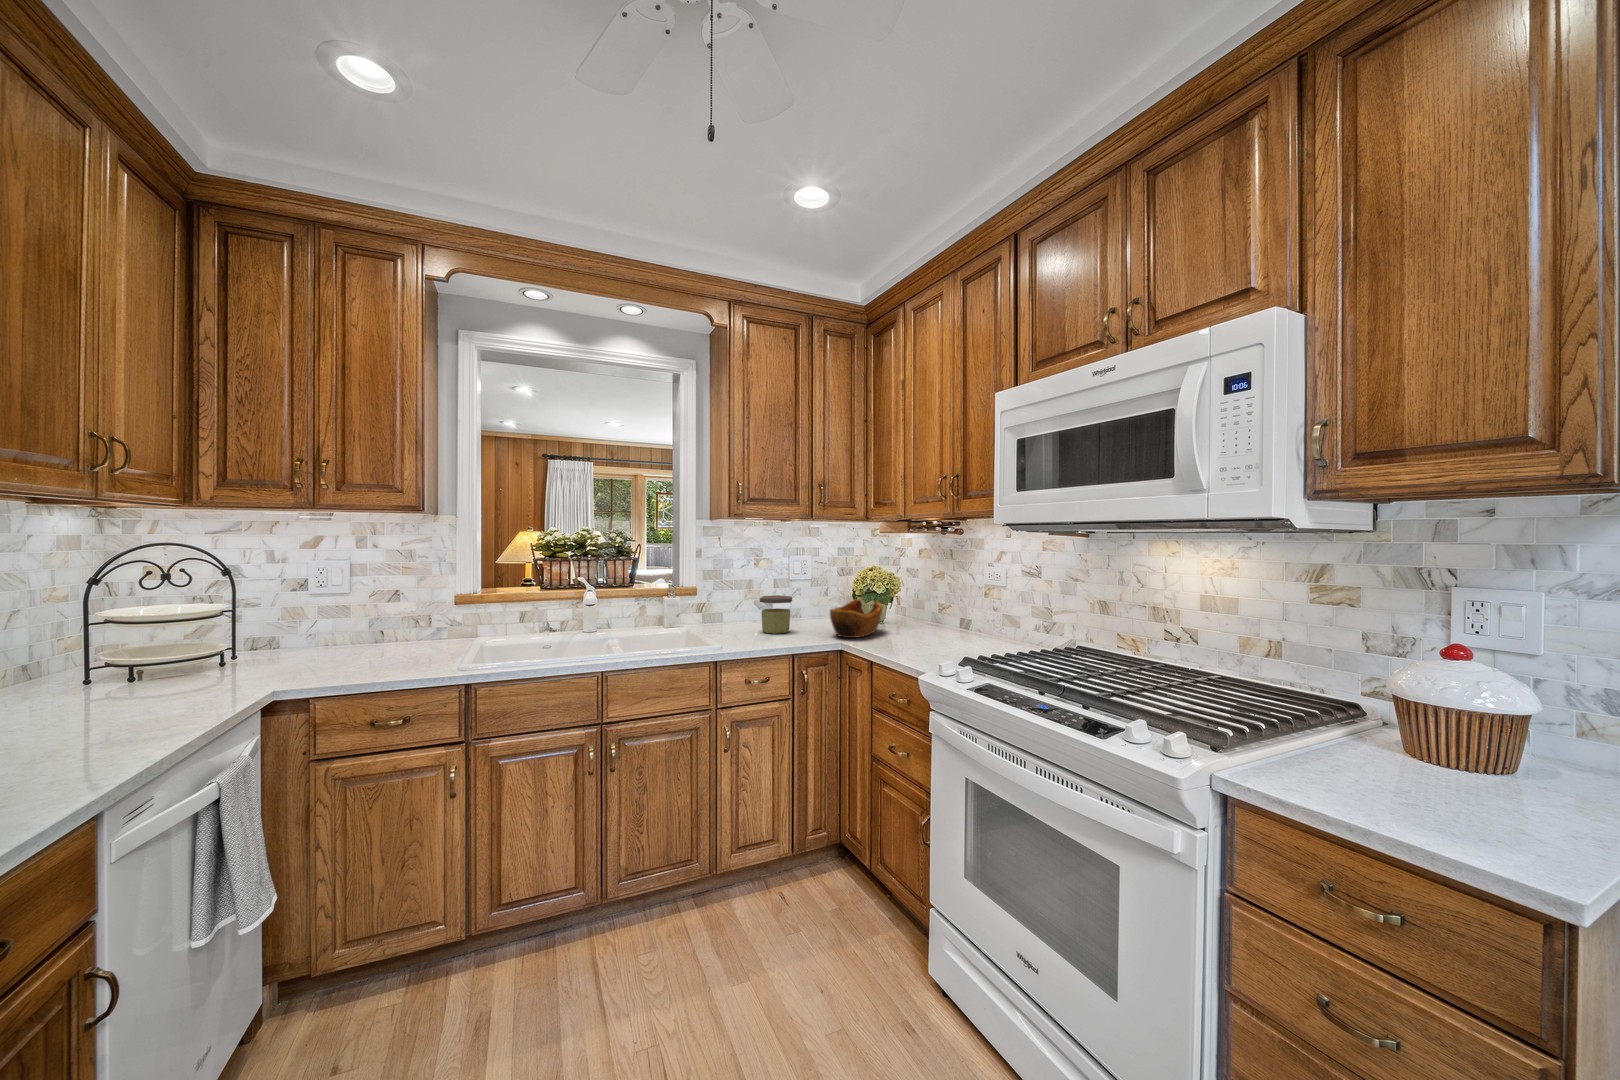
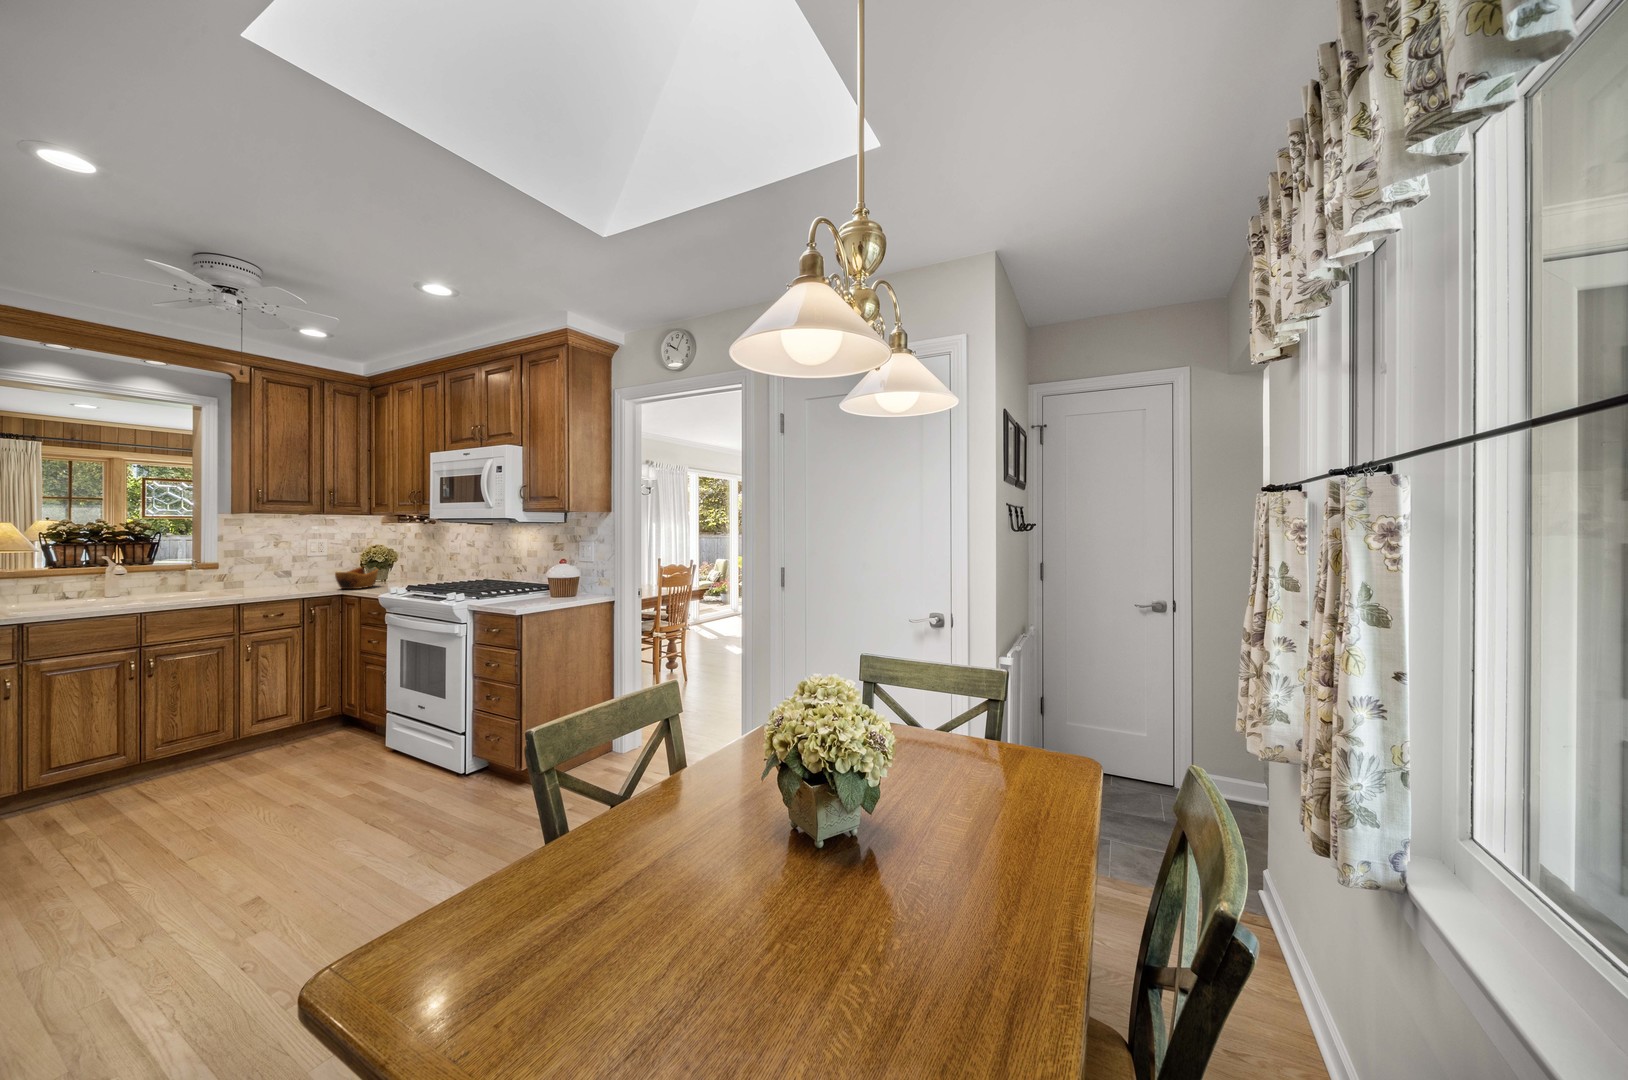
jar: present [760,595,792,634] -> none [277,566,306,590]

